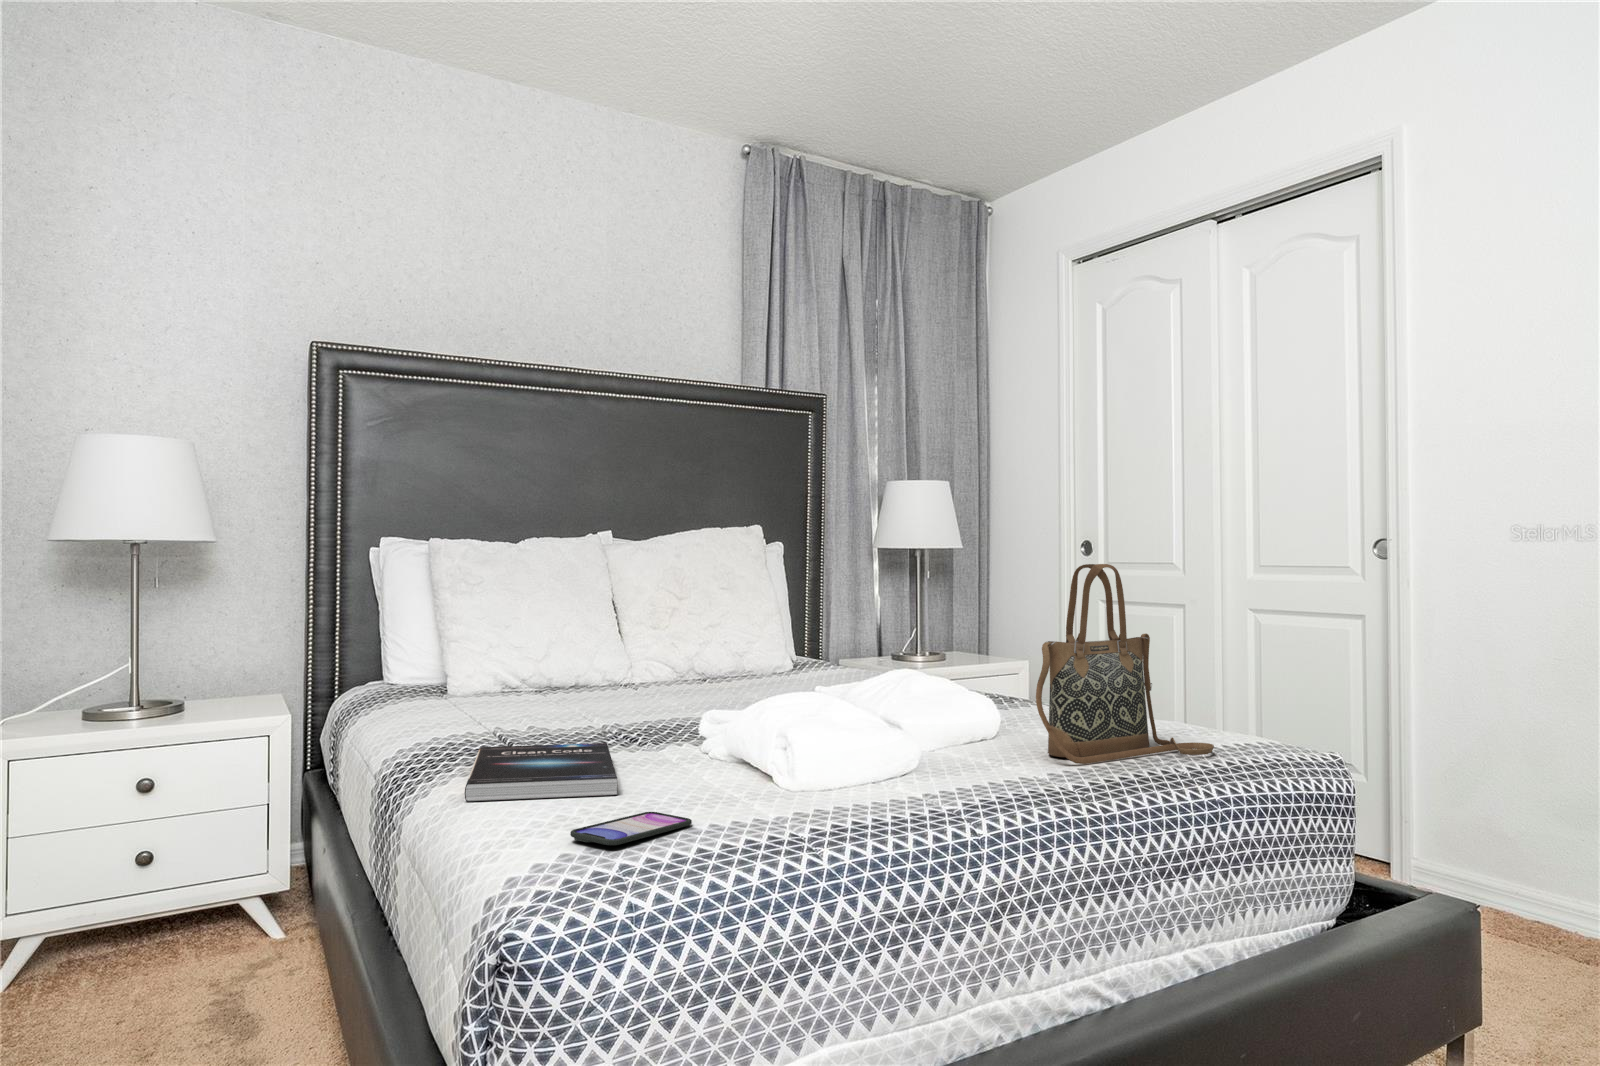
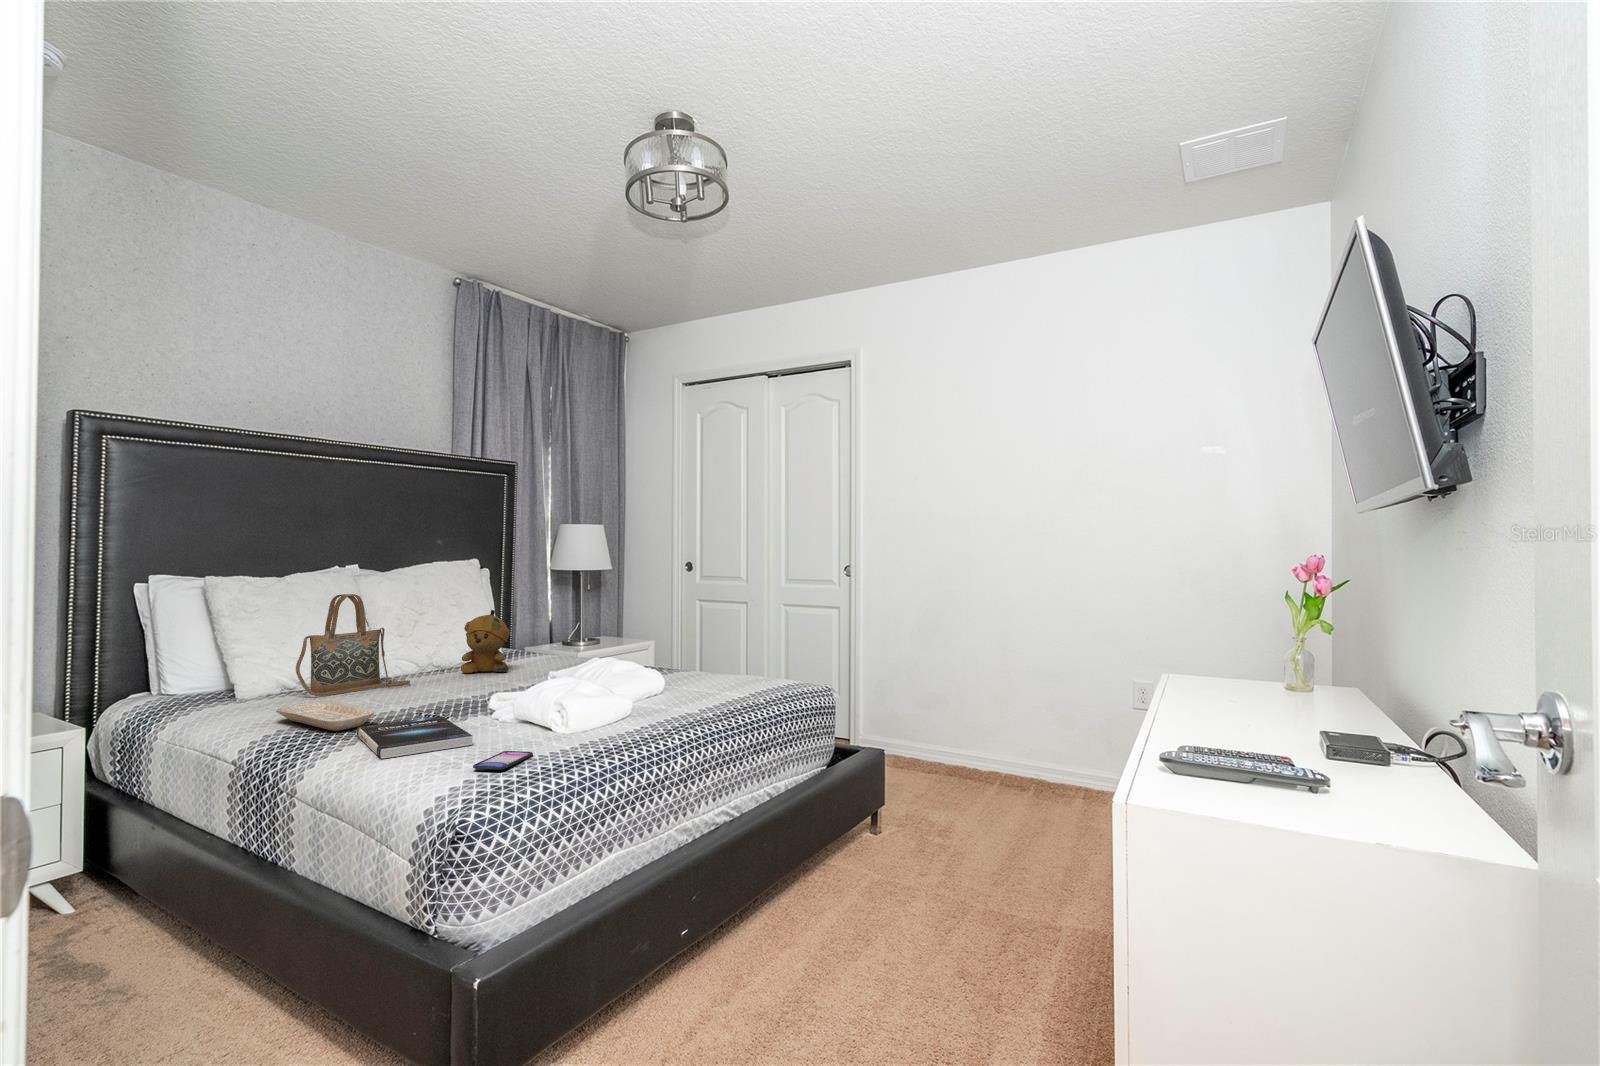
handbag: present [1036,564,1214,764] -> present [296,594,410,696]
stuffed bear: none [710,594,778,691] -> present [461,610,510,673]
tray: none [411,708,522,751] -> present [276,701,375,731]

